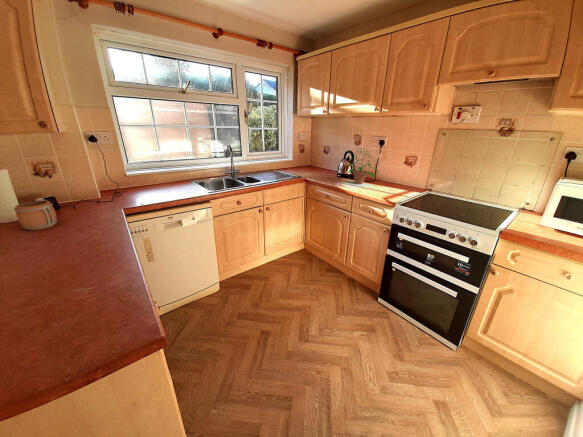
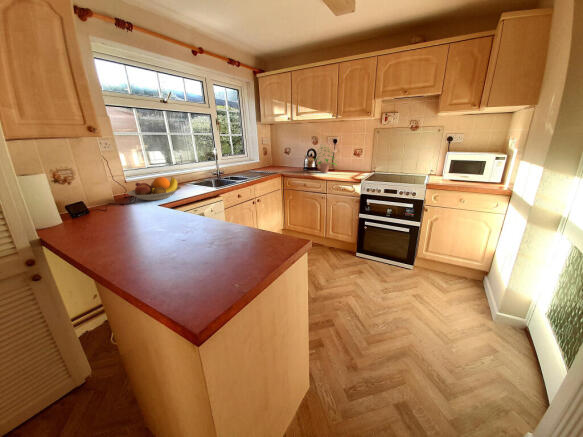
fruit bowl: none [100,177,161,202] -> present [128,177,181,201]
mug: present [14,198,57,230] -> none [93,196,127,223]

